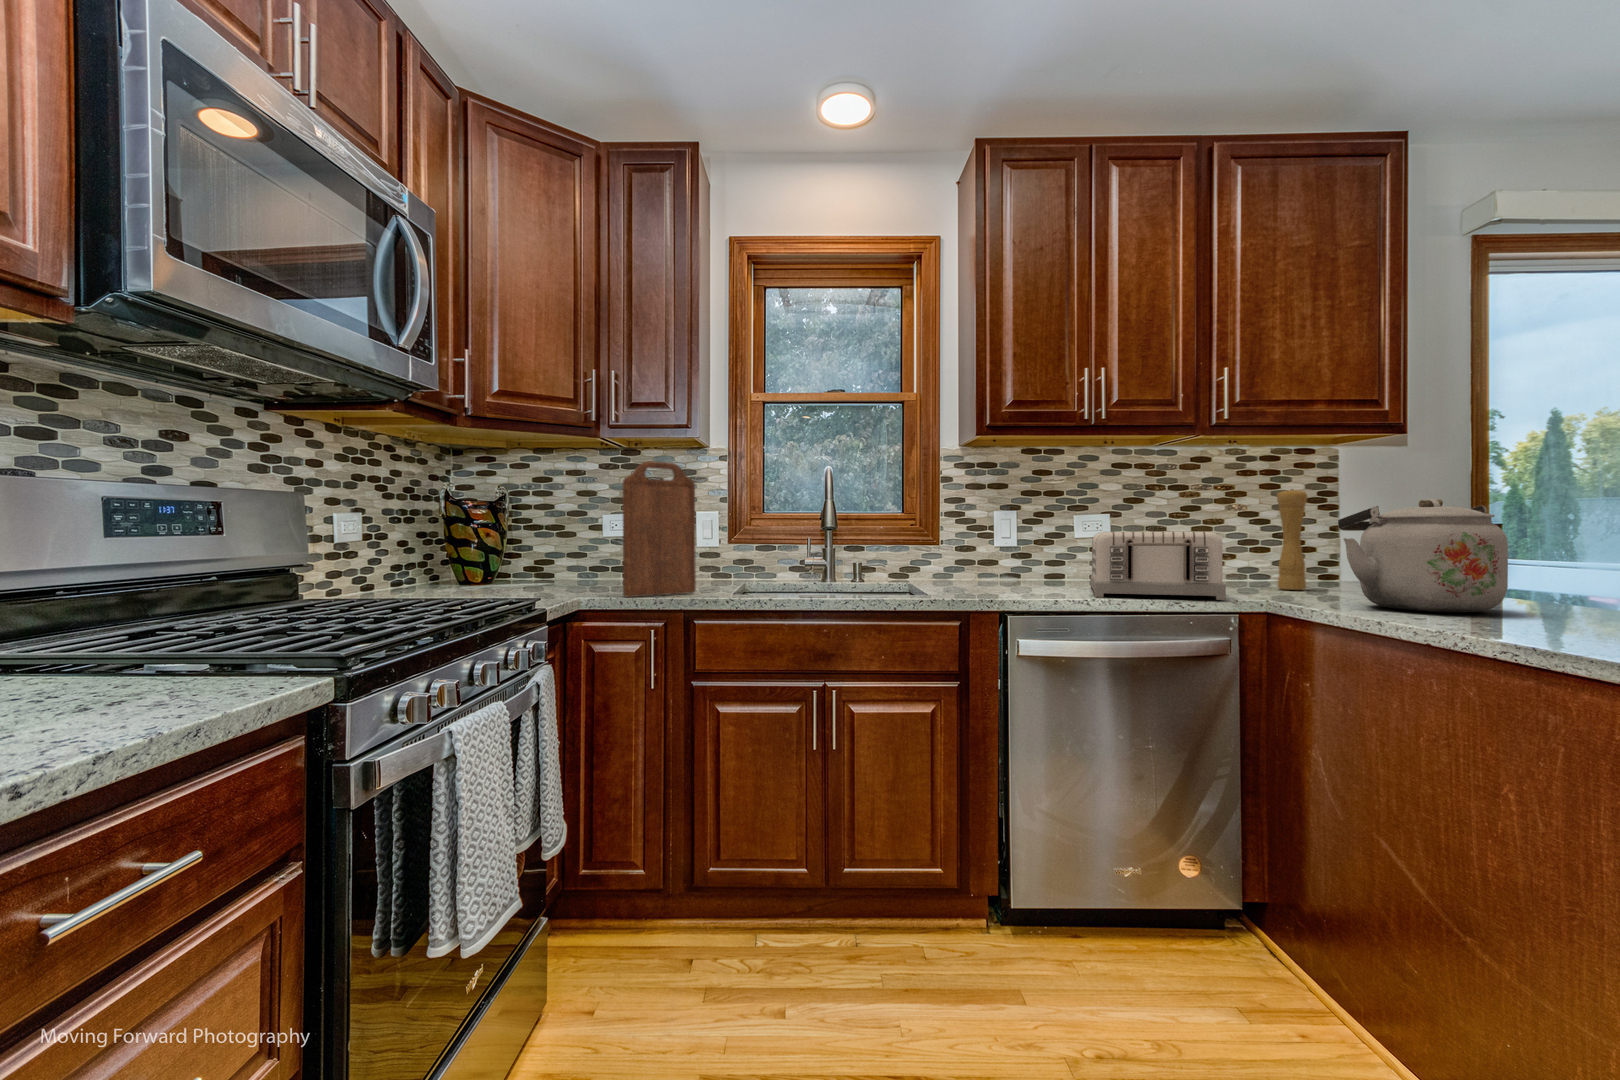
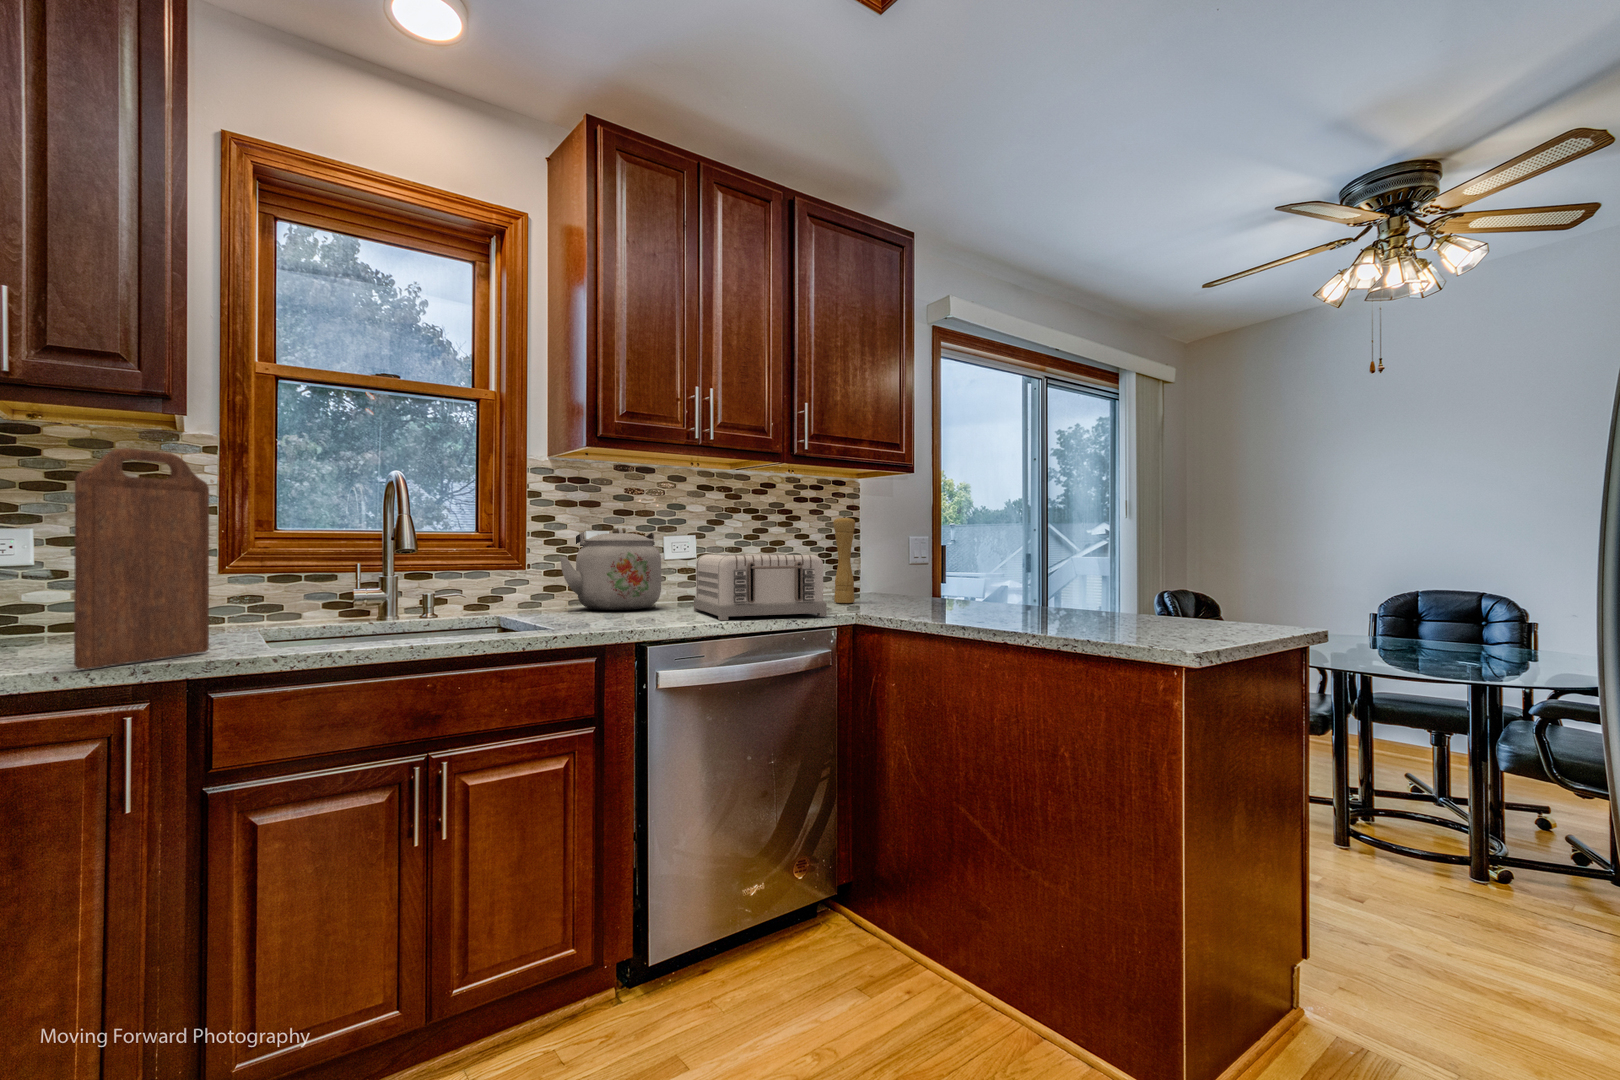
kettle: present [1338,499,1508,612] -> present [559,527,661,610]

